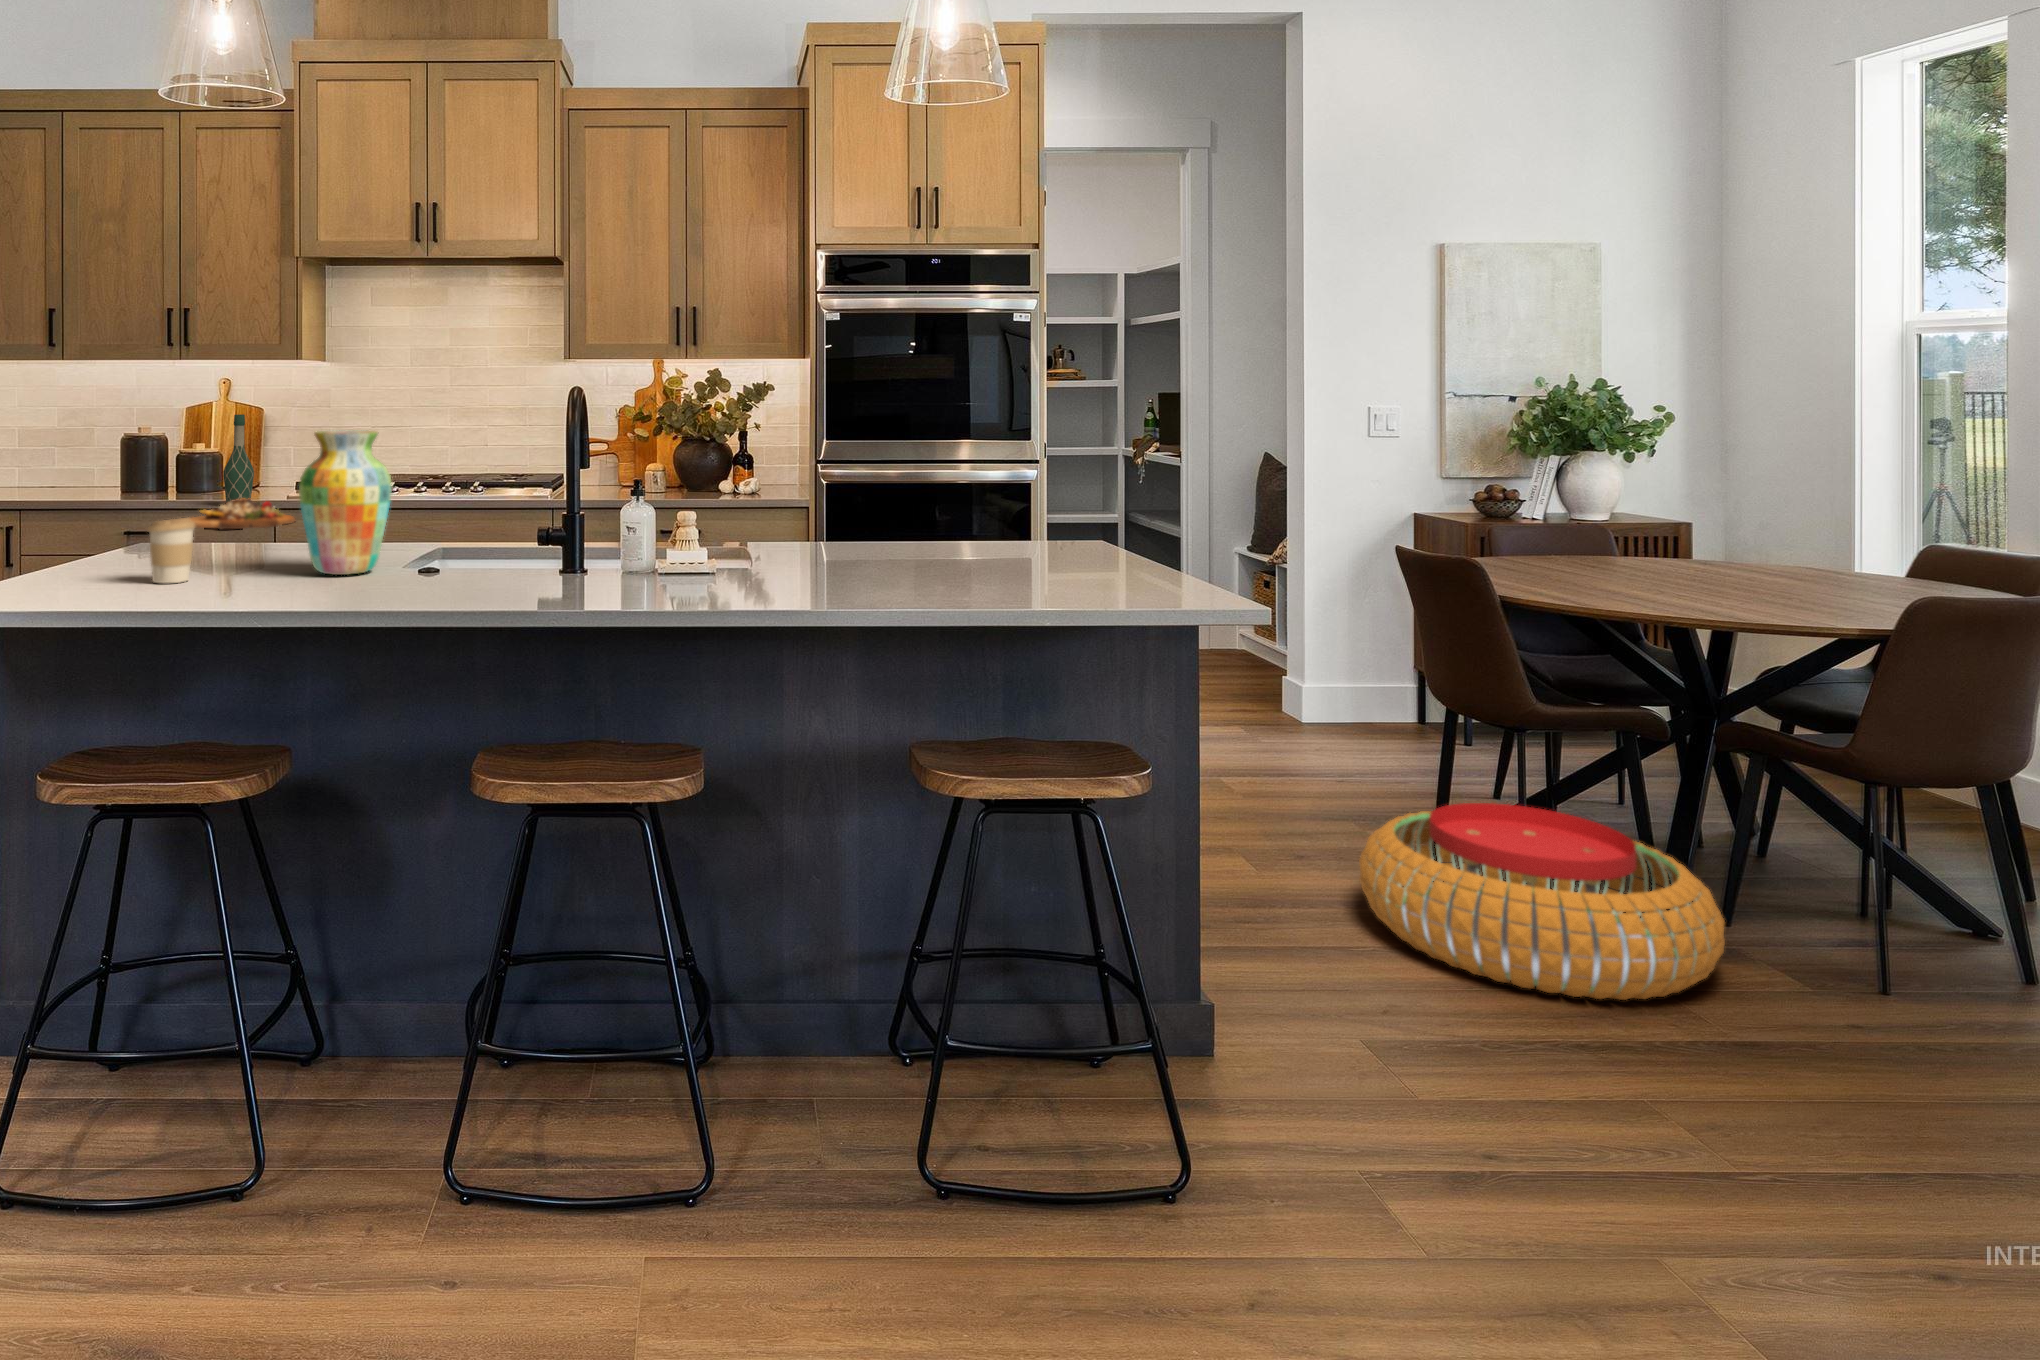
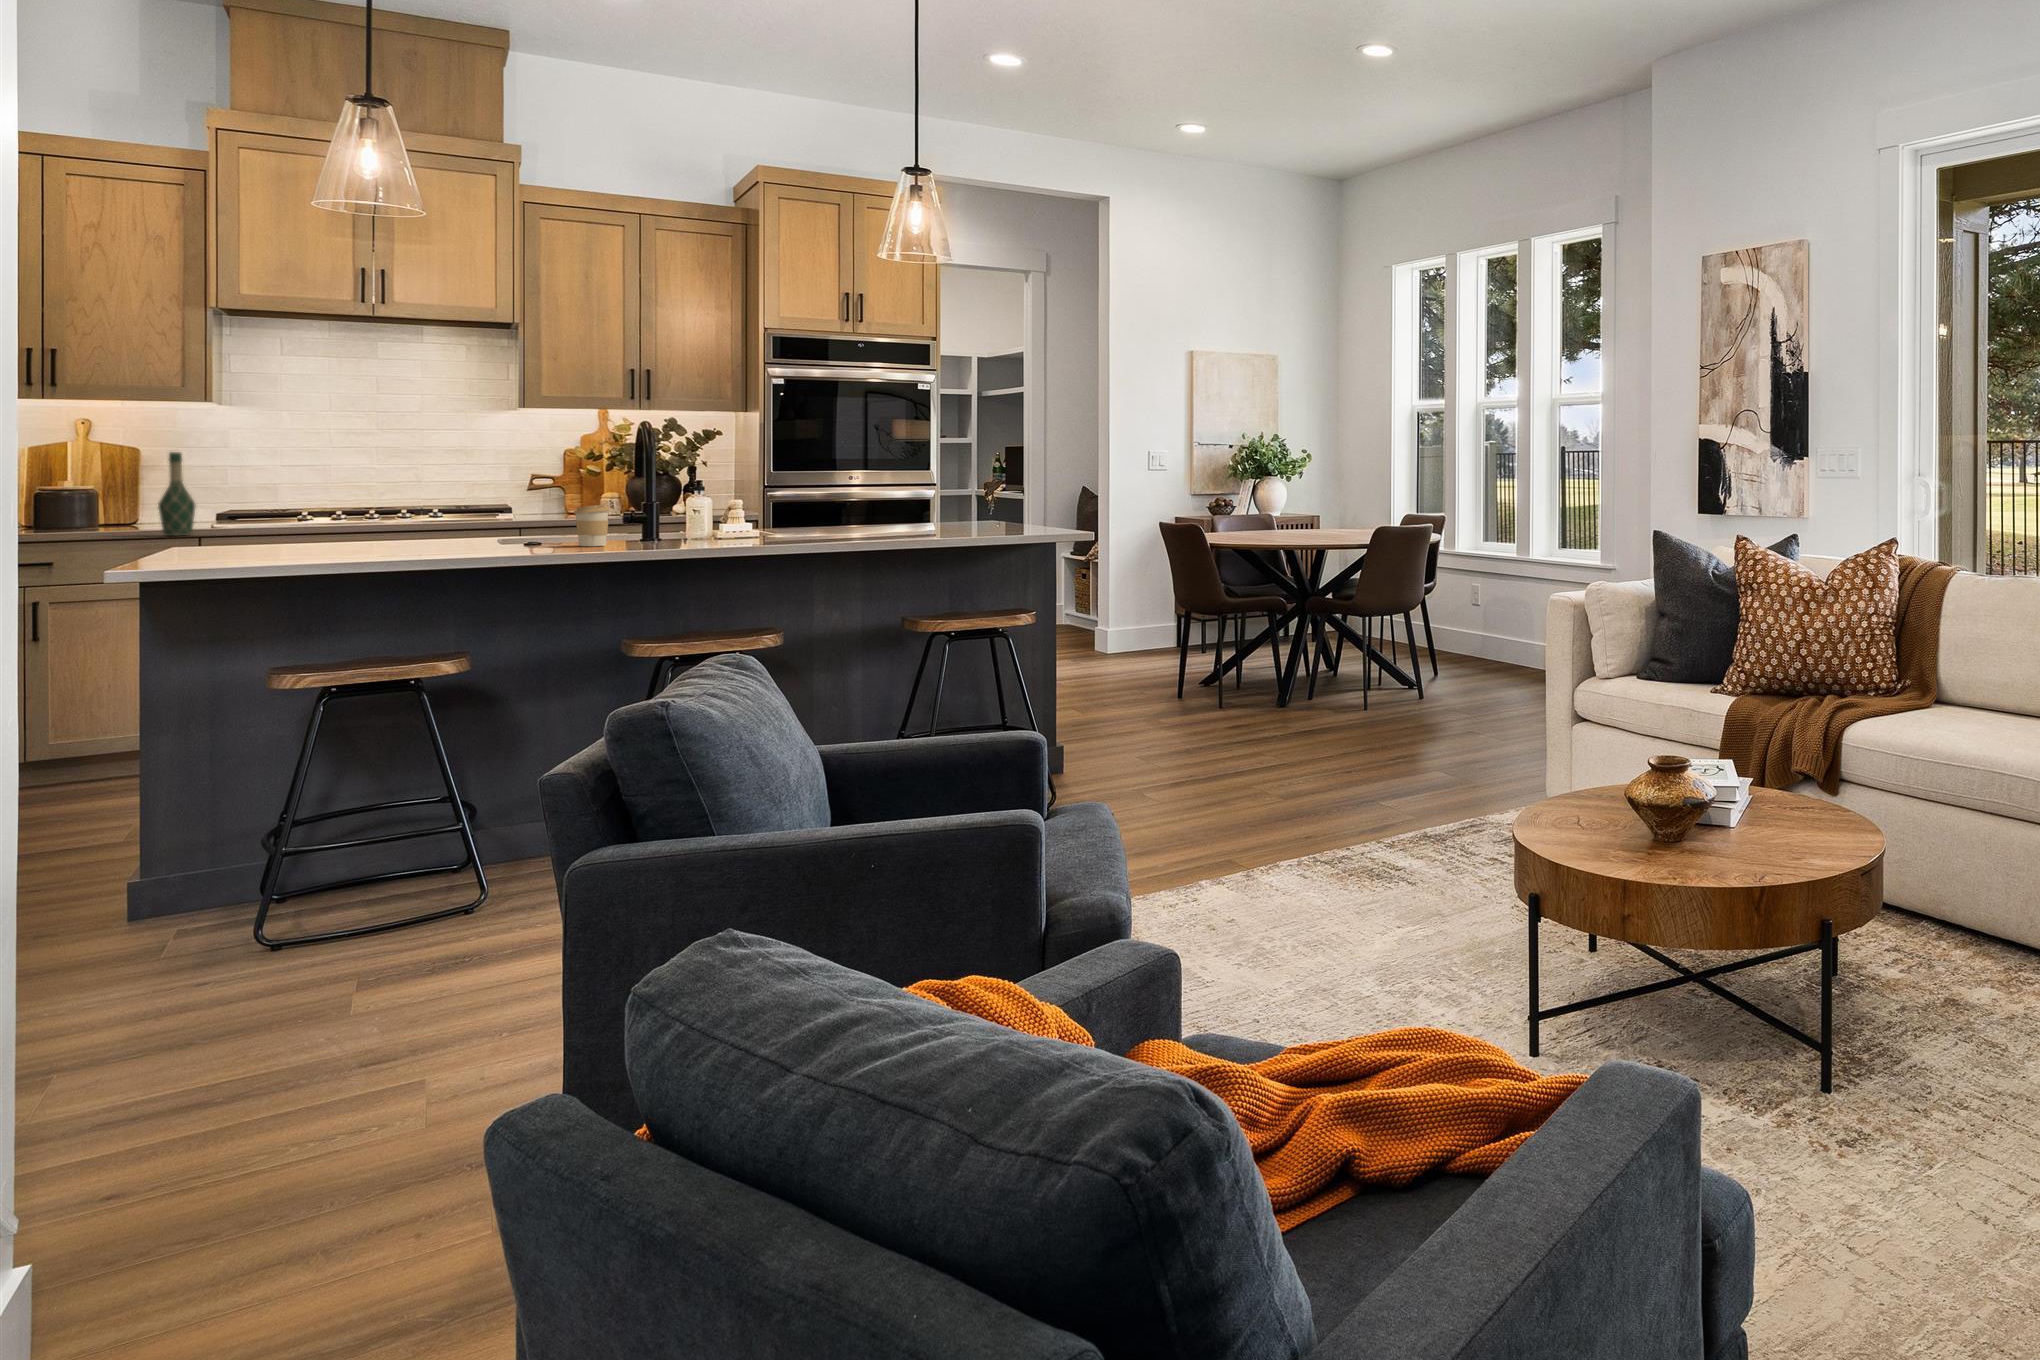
vase: present [299,430,392,575] -> none [441,451,519,548]
cutting board: present [190,499,296,529] -> none [177,519,305,543]
coffee cup: present [148,518,195,583] -> present [574,504,609,546]
pouf: present [1359,803,1725,1000] -> none [1133,651,1291,723]

